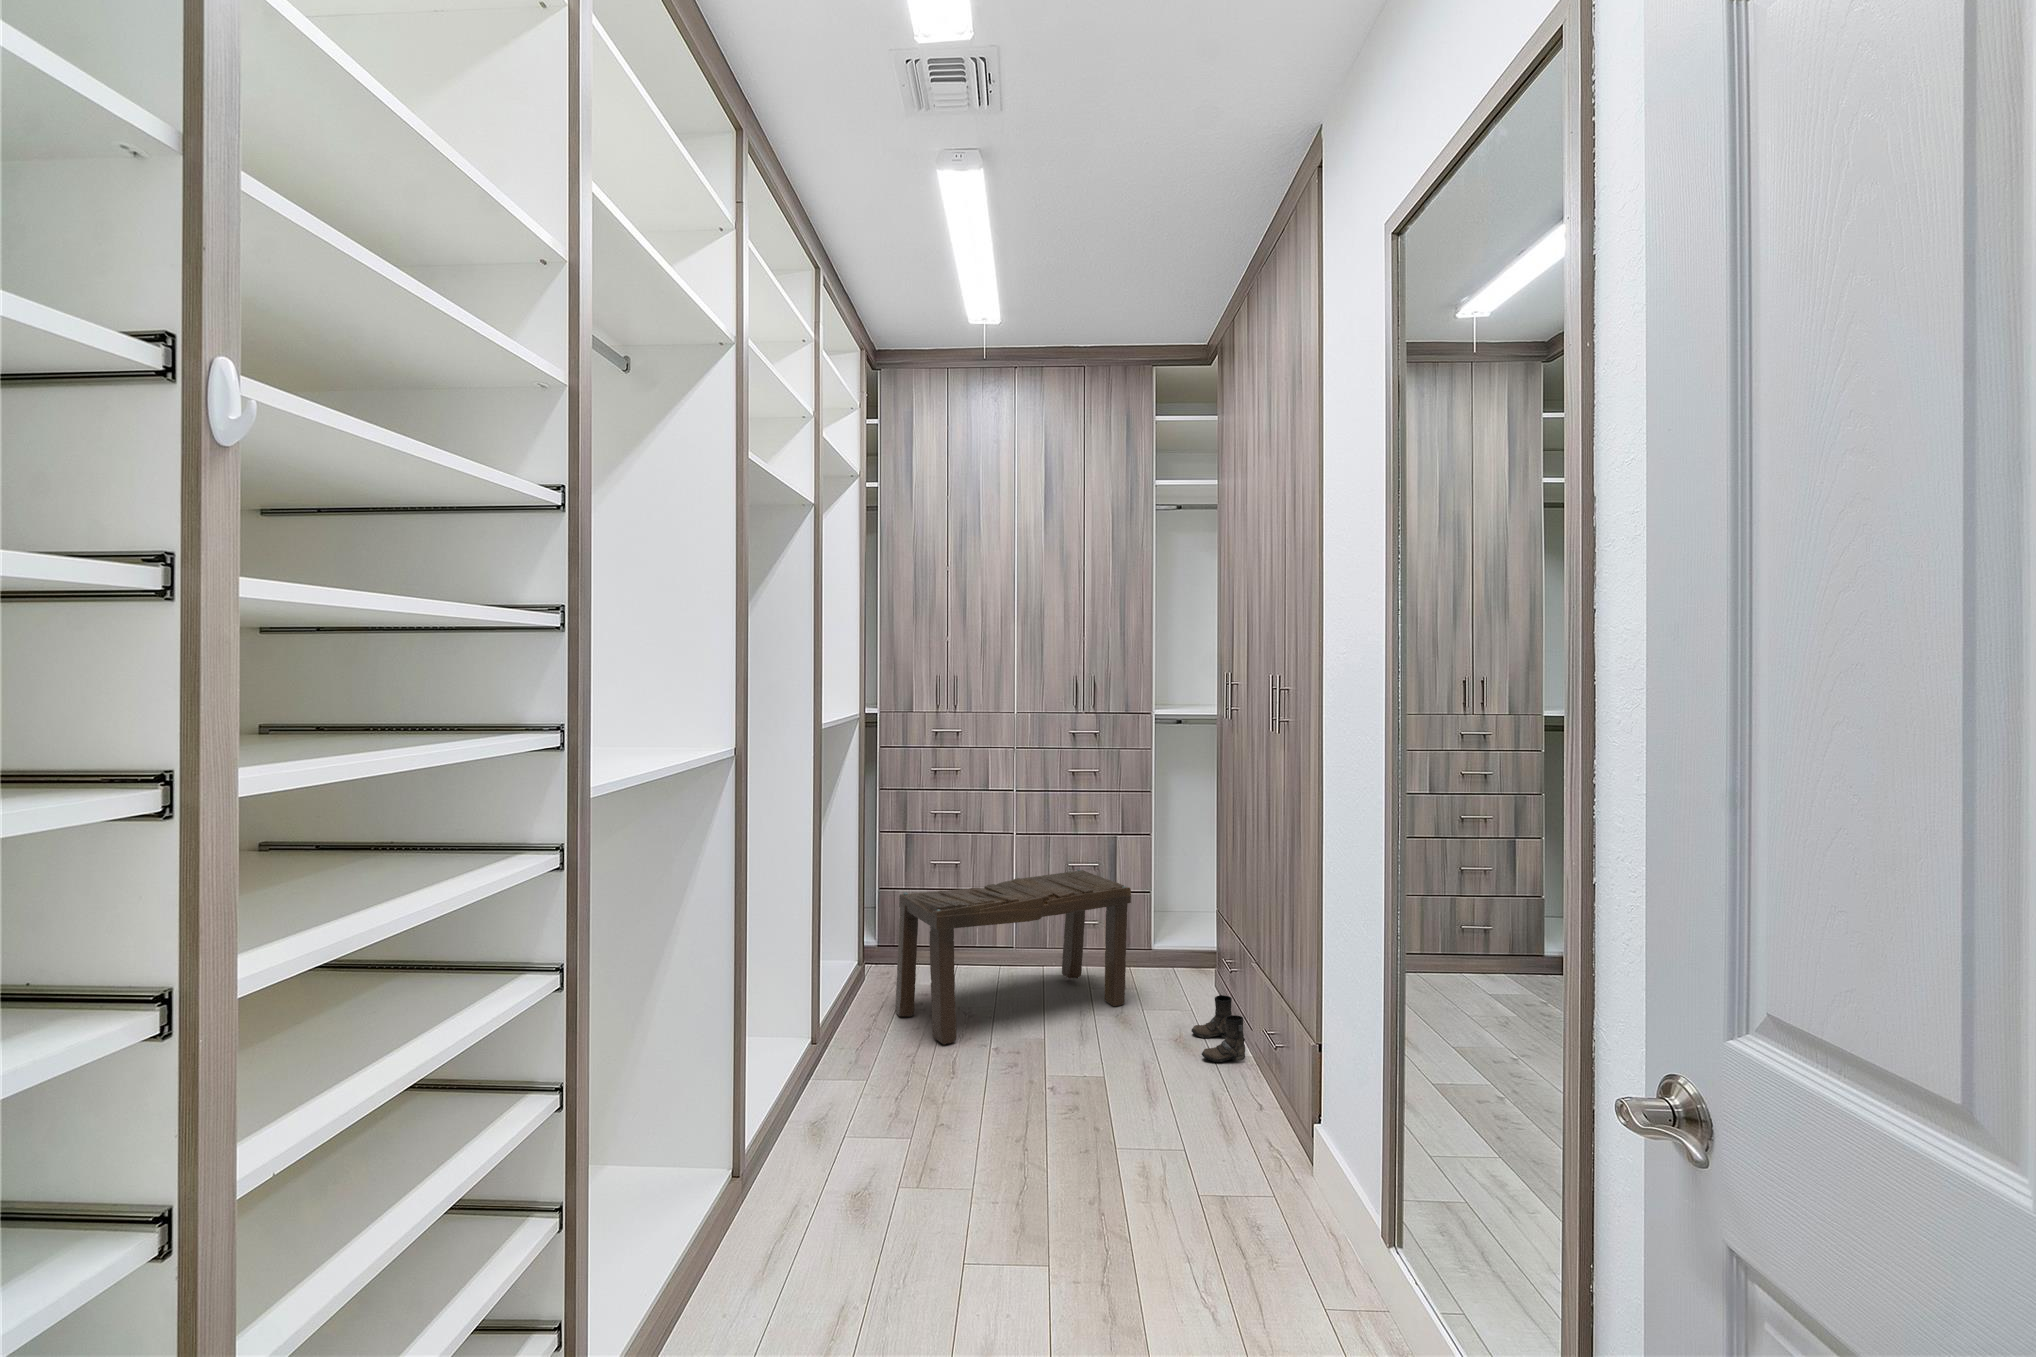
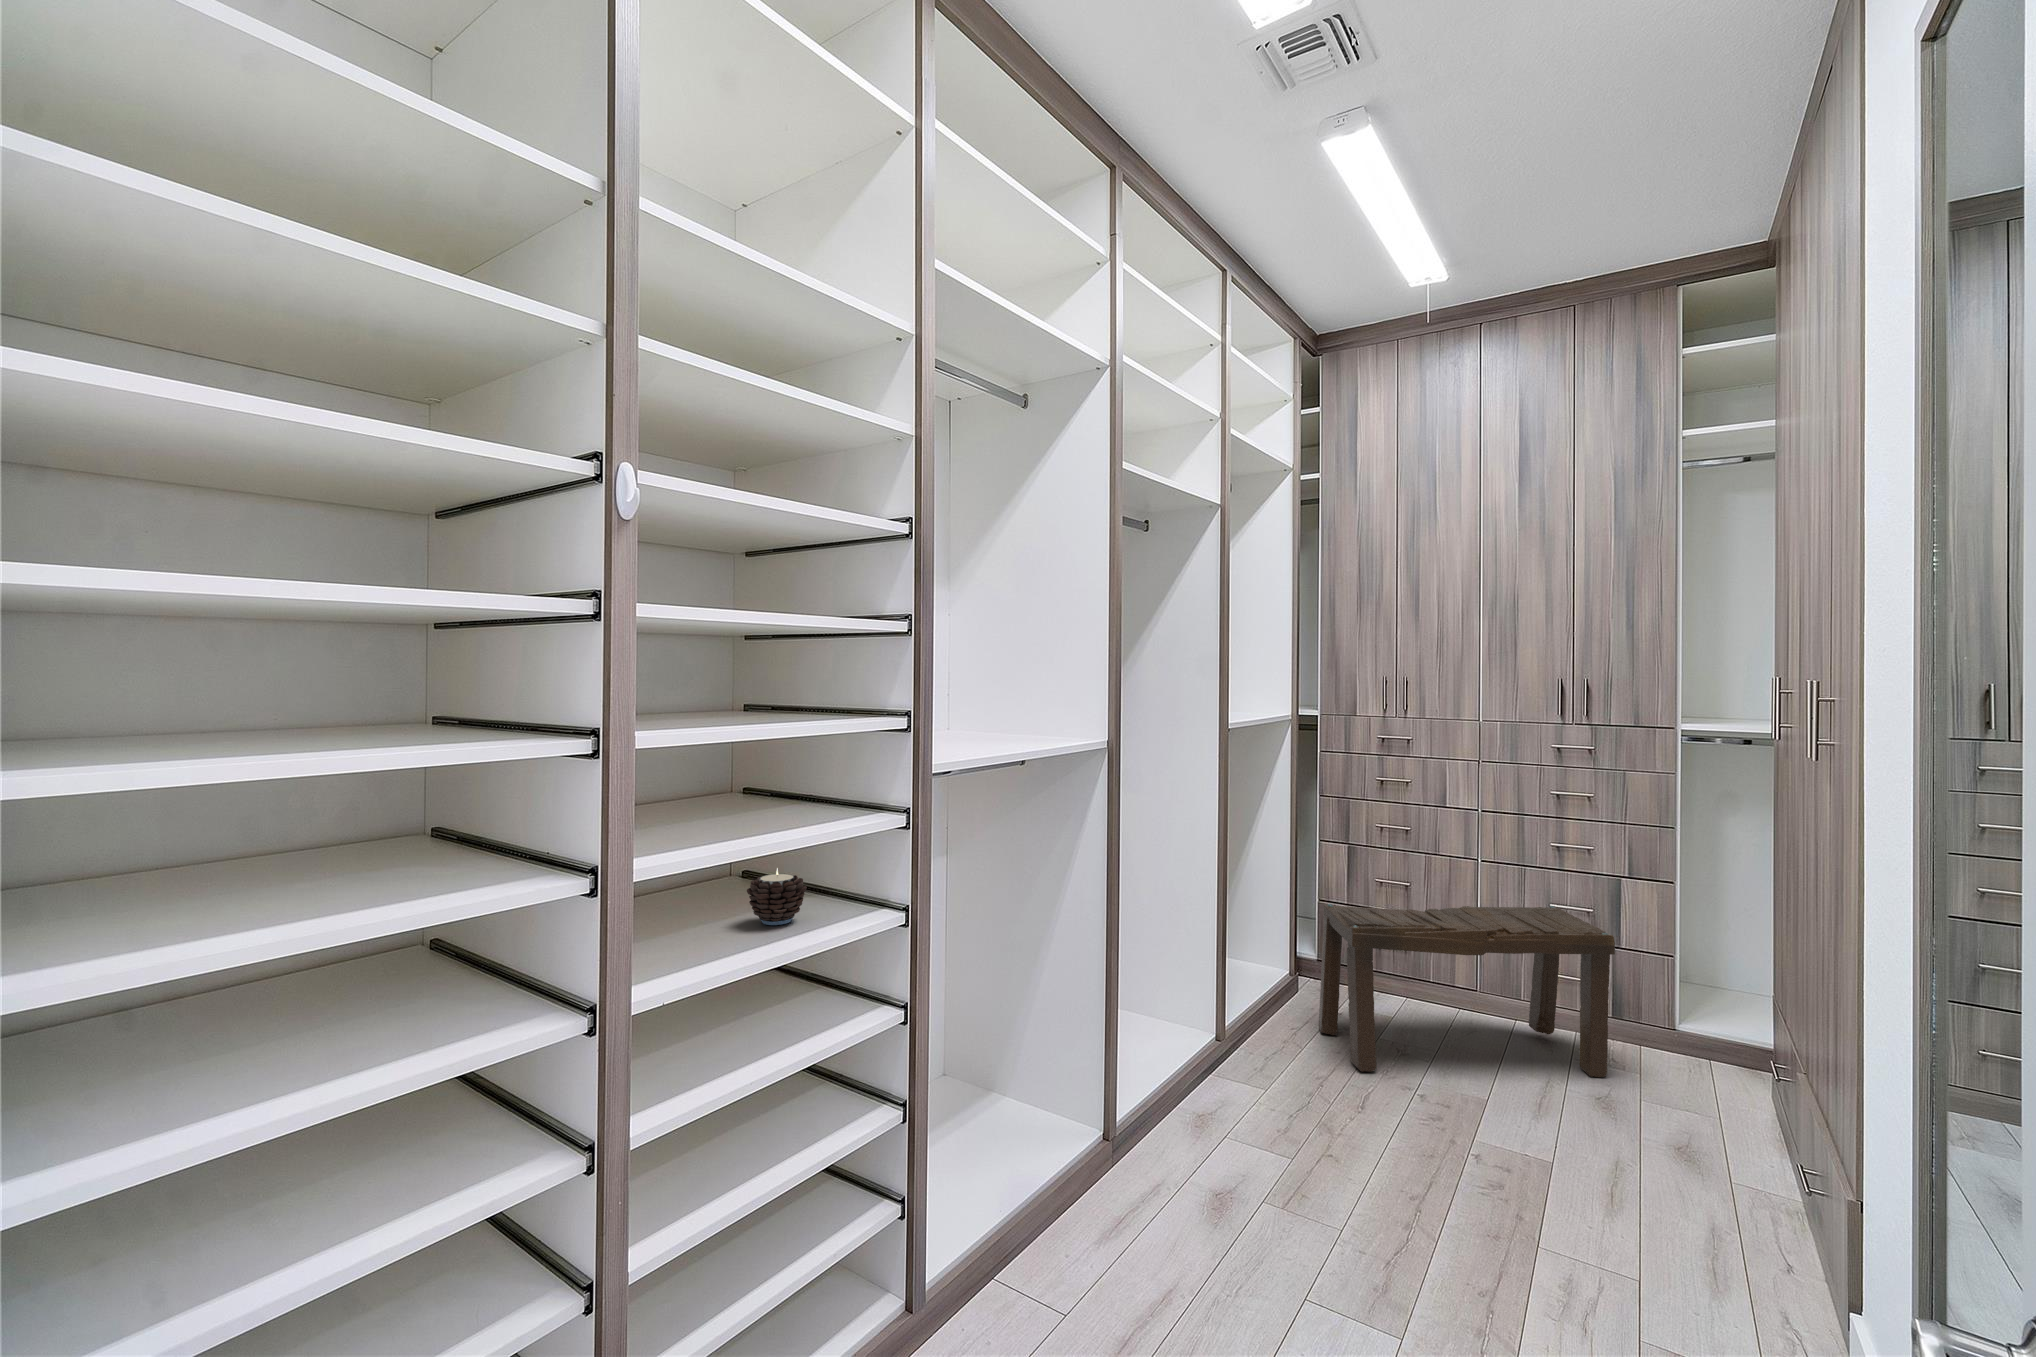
candle: none [326,942,422,1021] -> present [747,868,807,925]
boots: present [1192,995,1245,1062] -> none [1697,1093,1774,1184]

